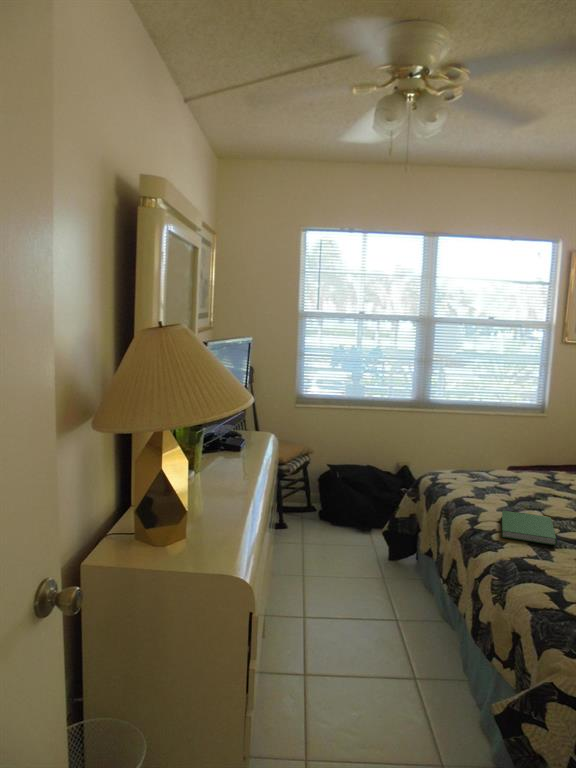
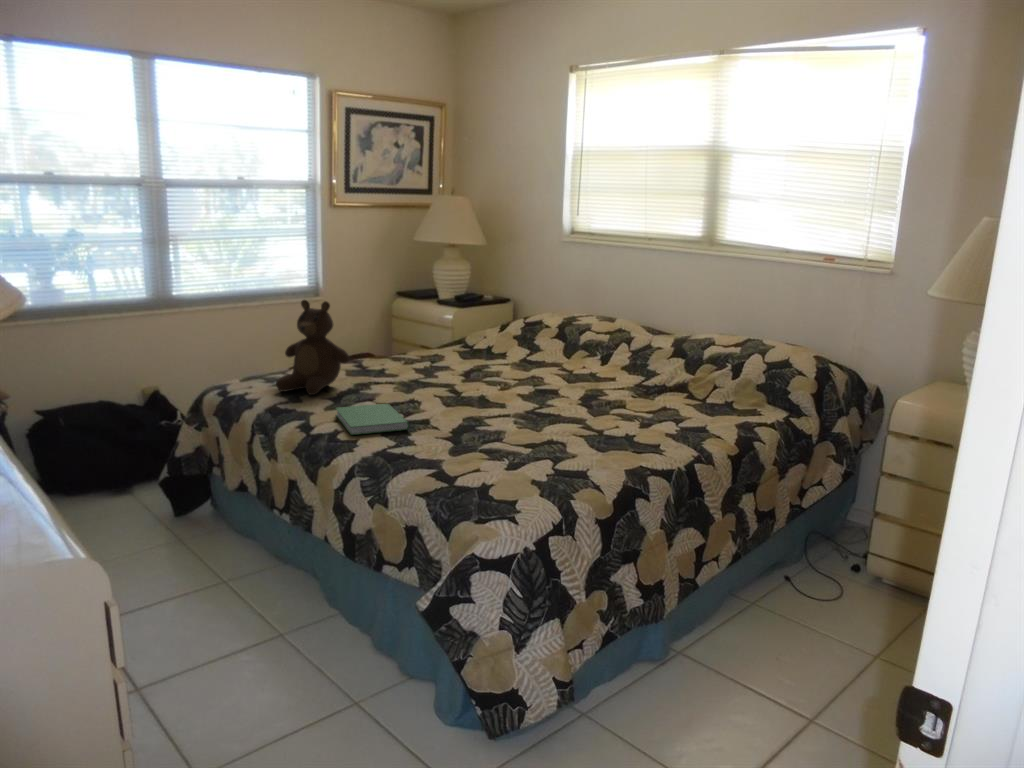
teddy bear: none [470,418,532,495] -> present [276,300,350,395]

